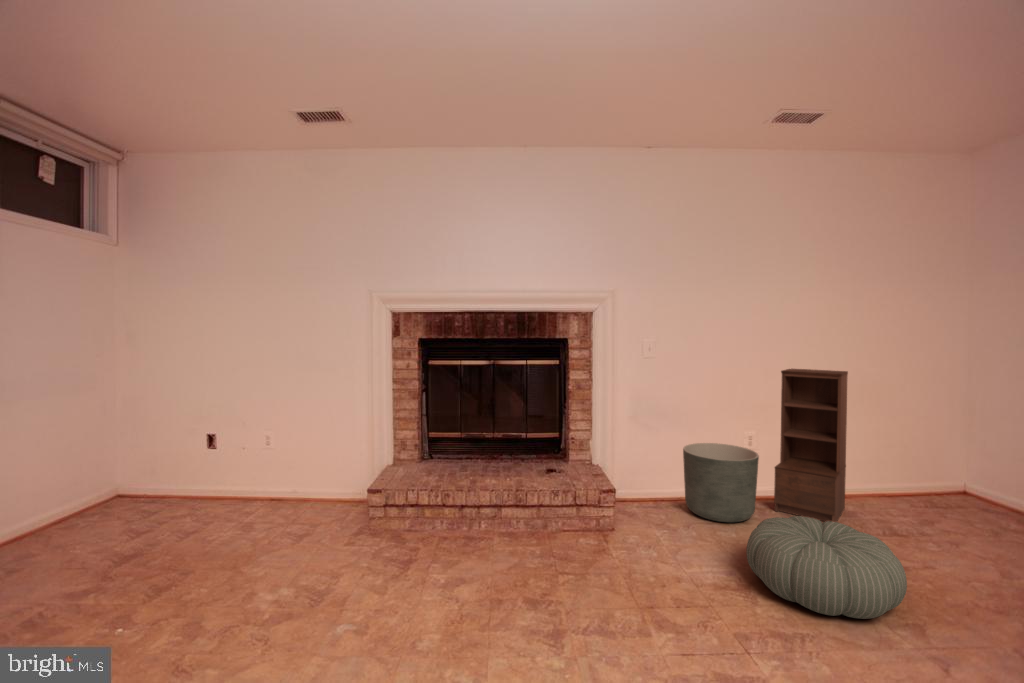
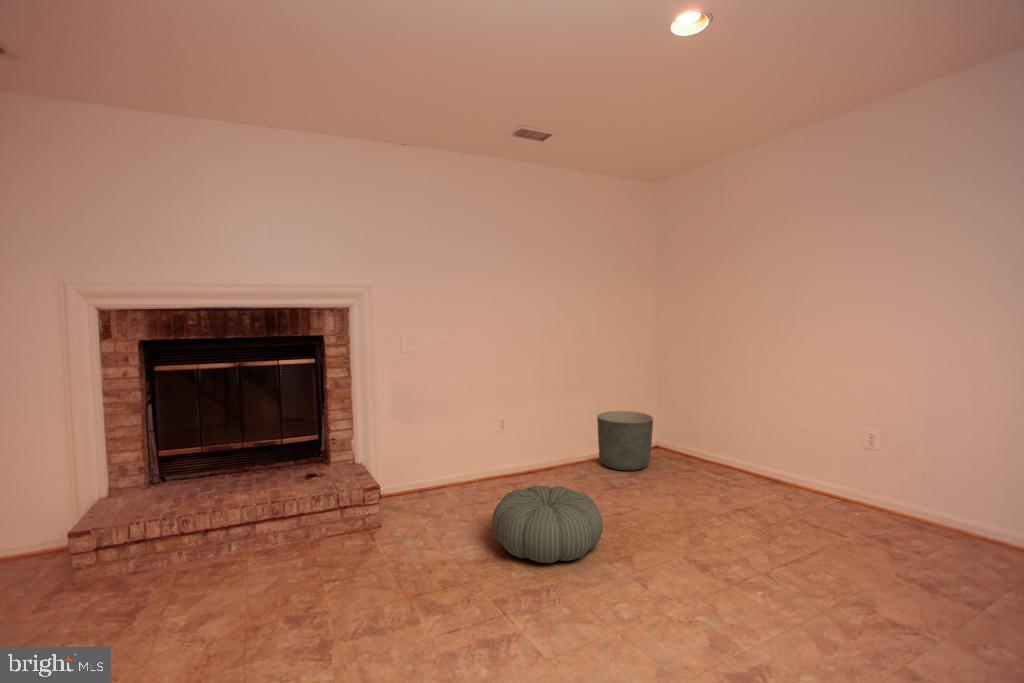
bookshelf: present [774,369,848,522] -> none [521,356,576,487]
planter: present [683,443,759,522] -> present [597,411,653,471]

